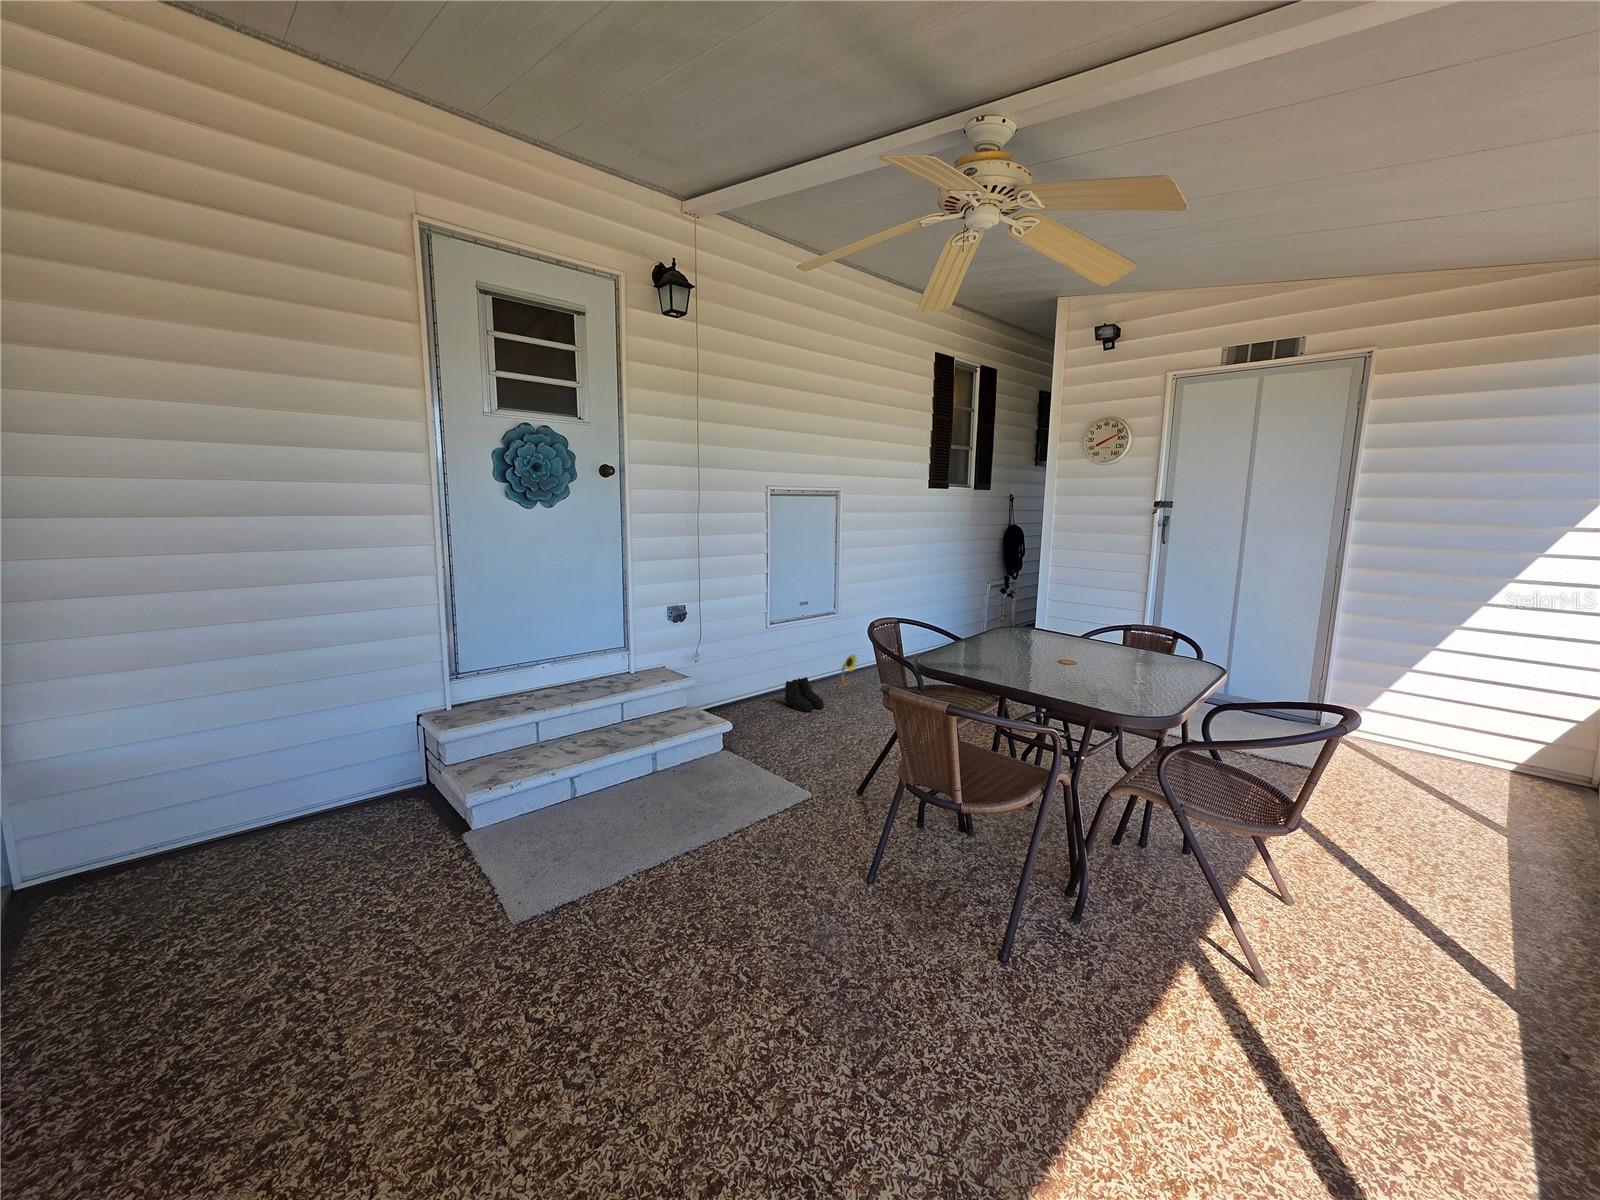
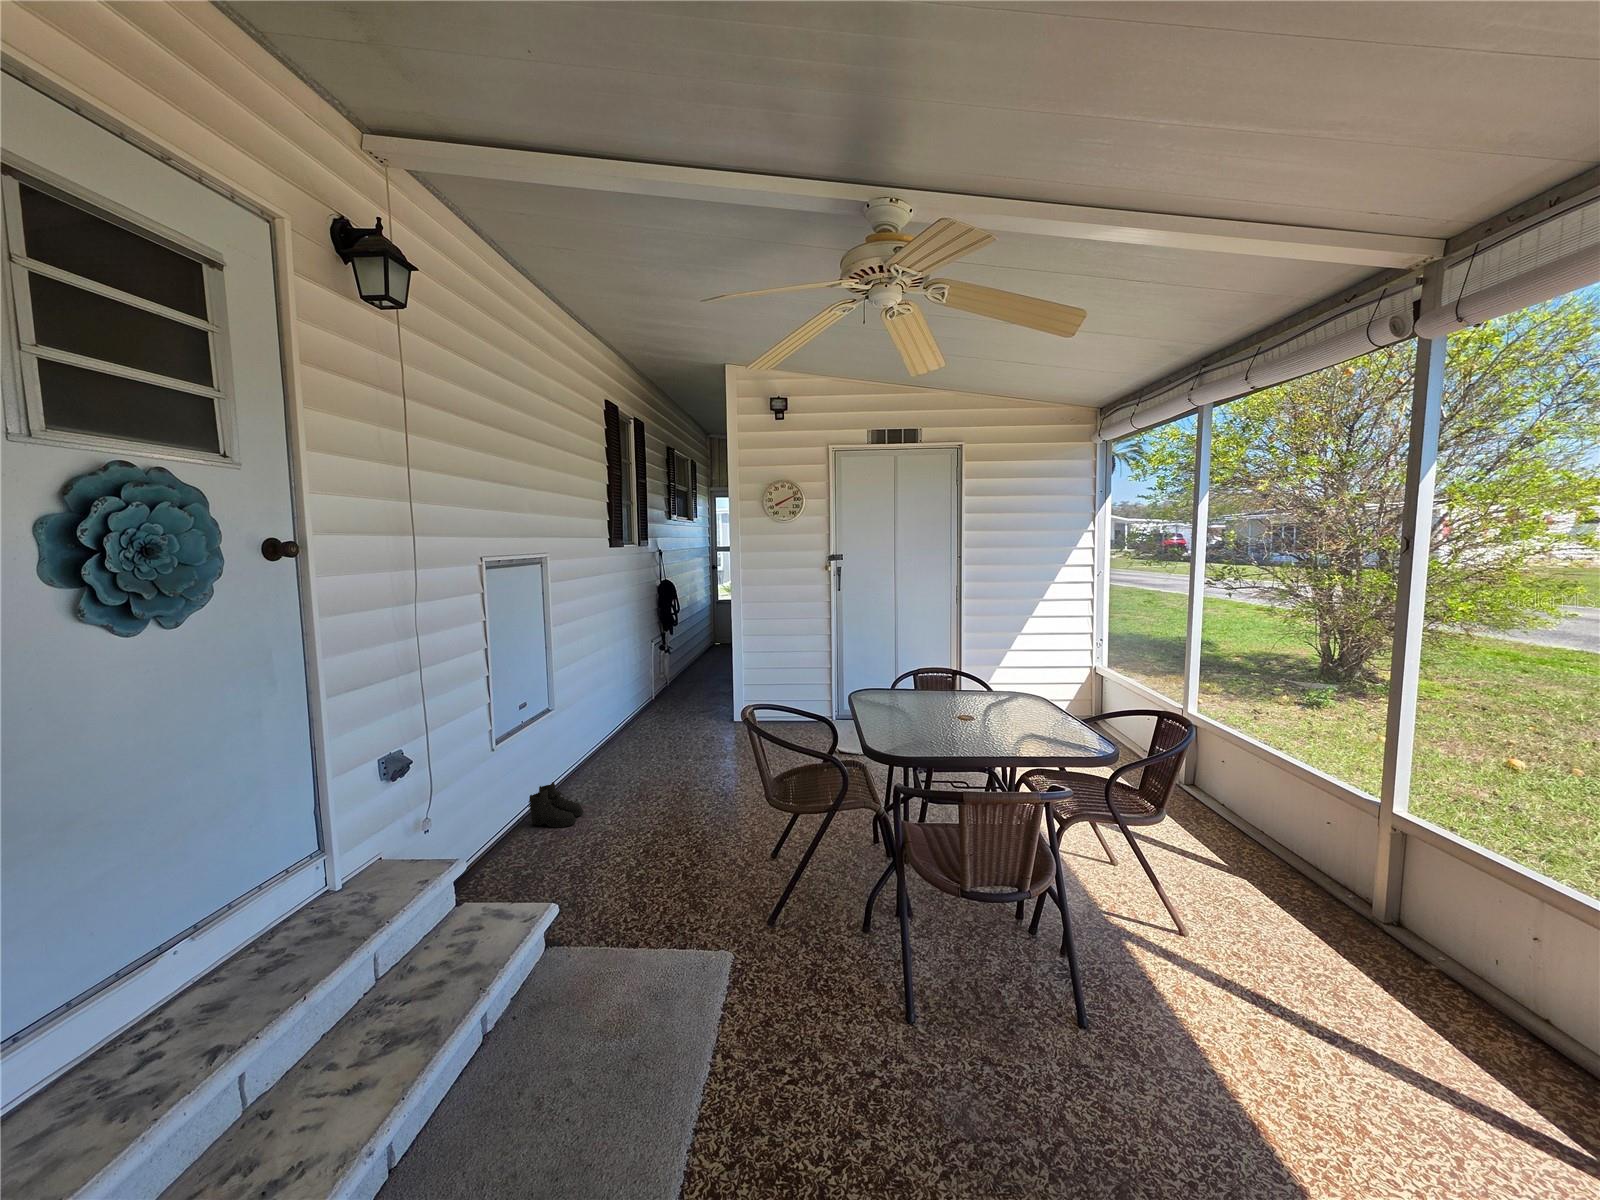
decorative plant: present [836,655,857,693] -> none [568,737,593,787]

